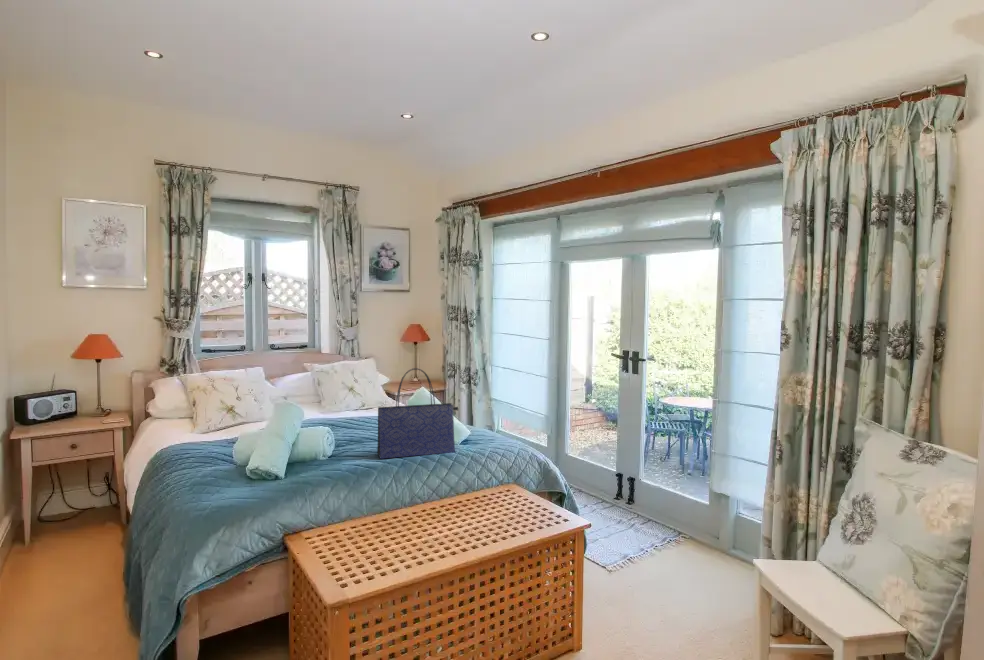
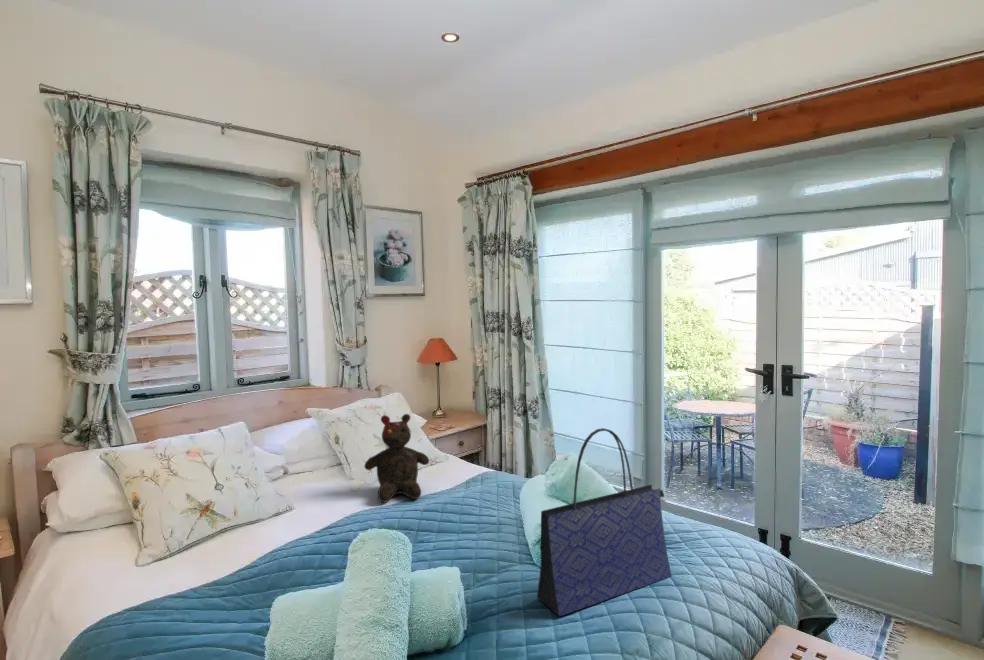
teddy bear: none [328,367,369,418] -> present [365,414,429,502]

